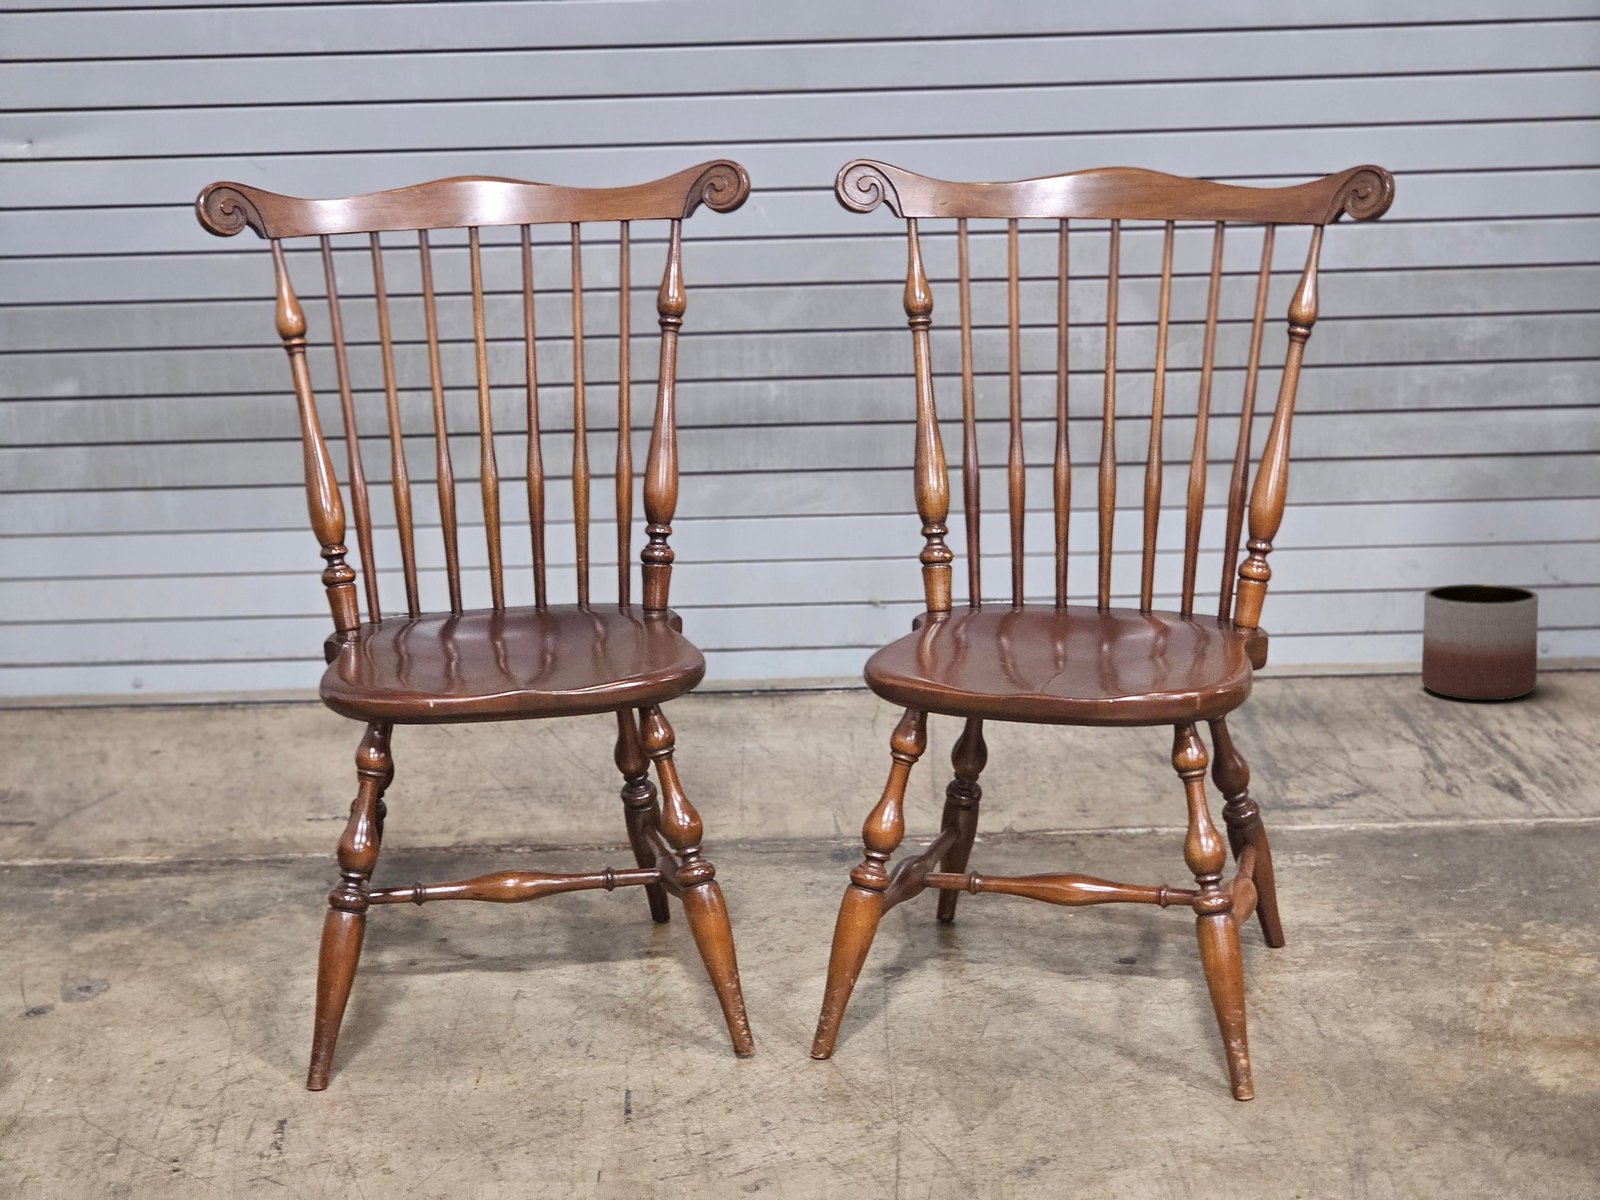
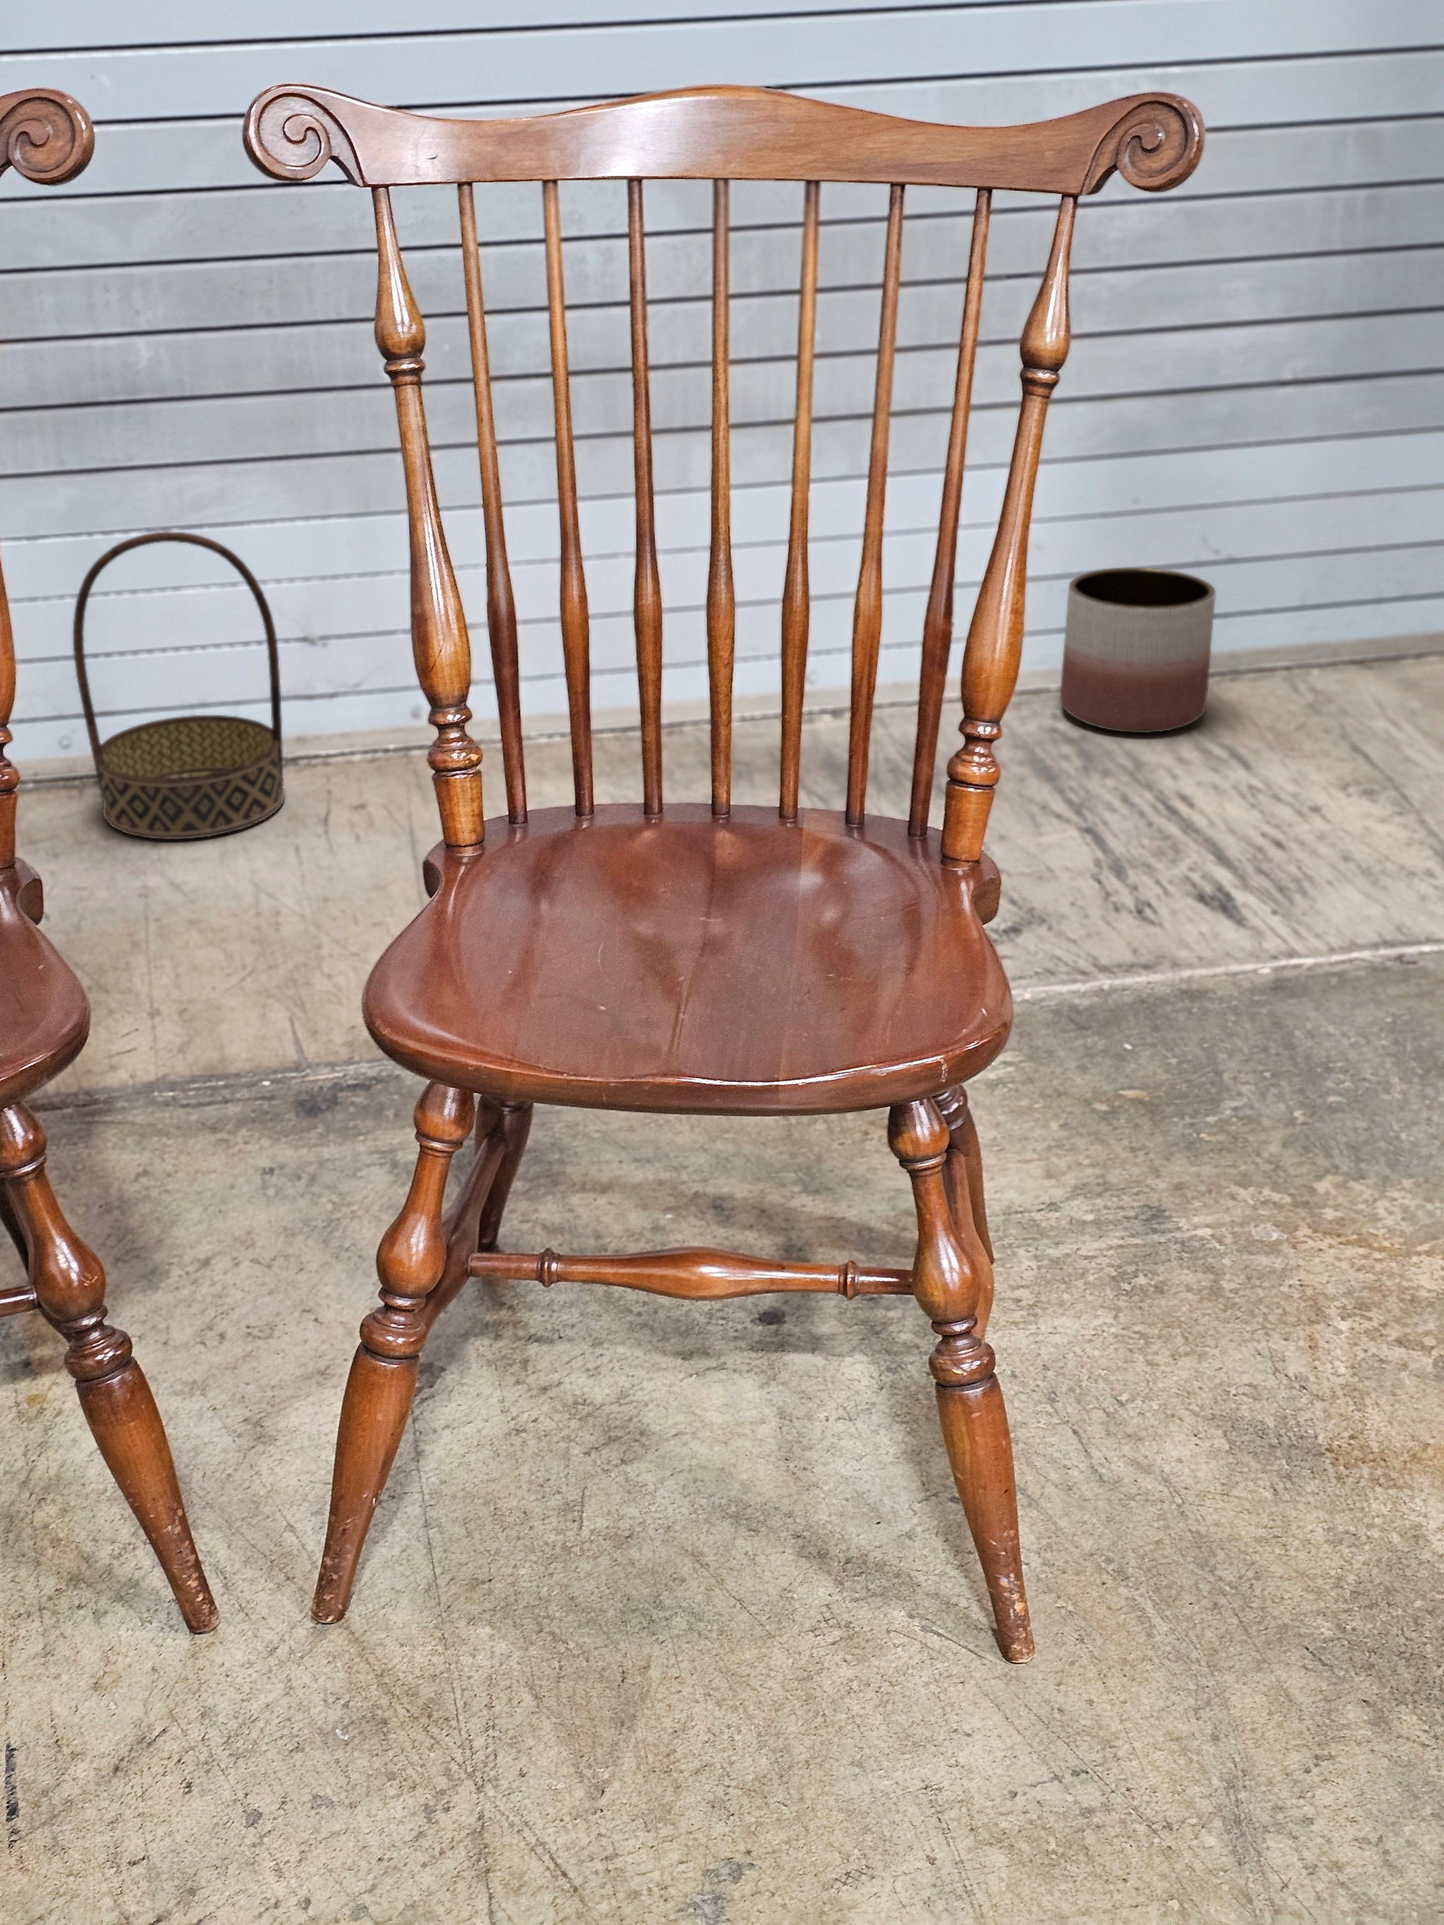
basket: none [711,527,846,733] -> present [73,532,285,839]

